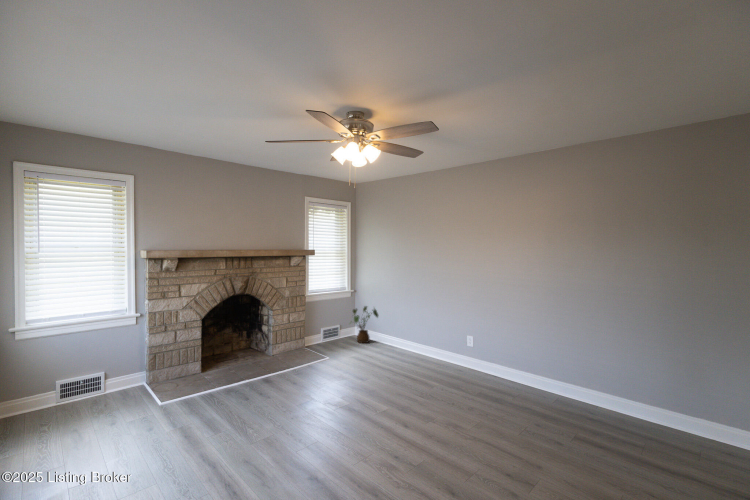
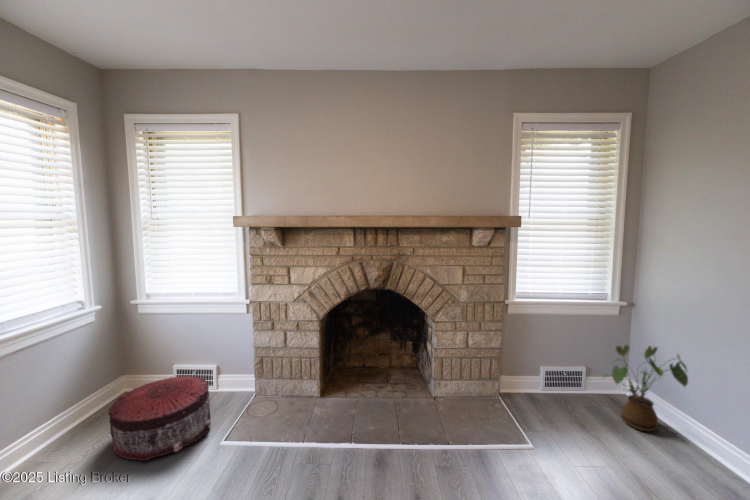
pouf: none [54,373,143,434] -> present [109,376,211,461]

